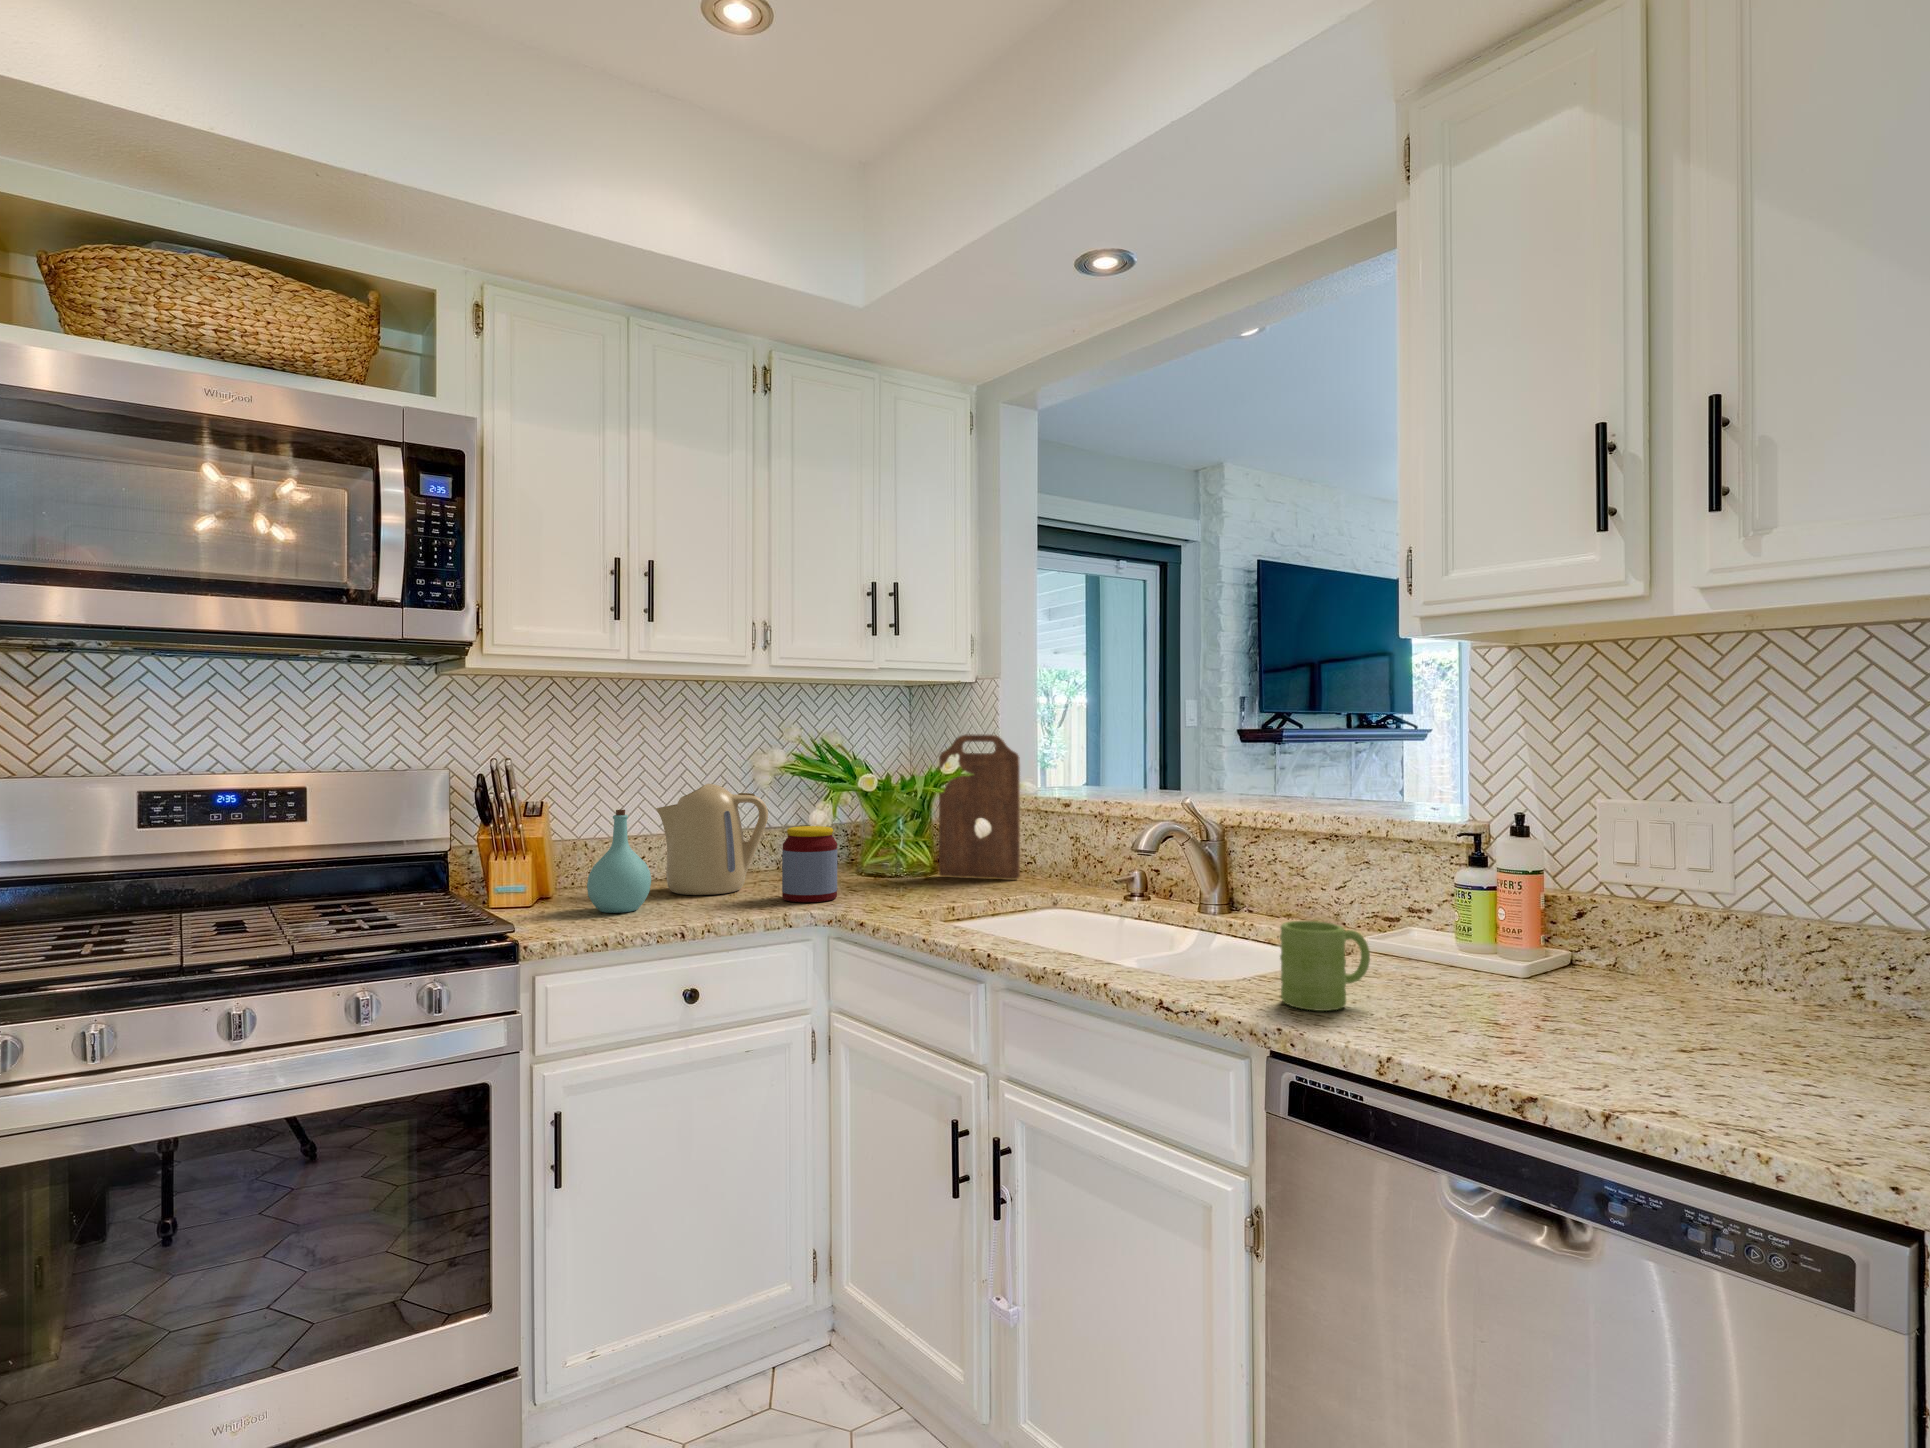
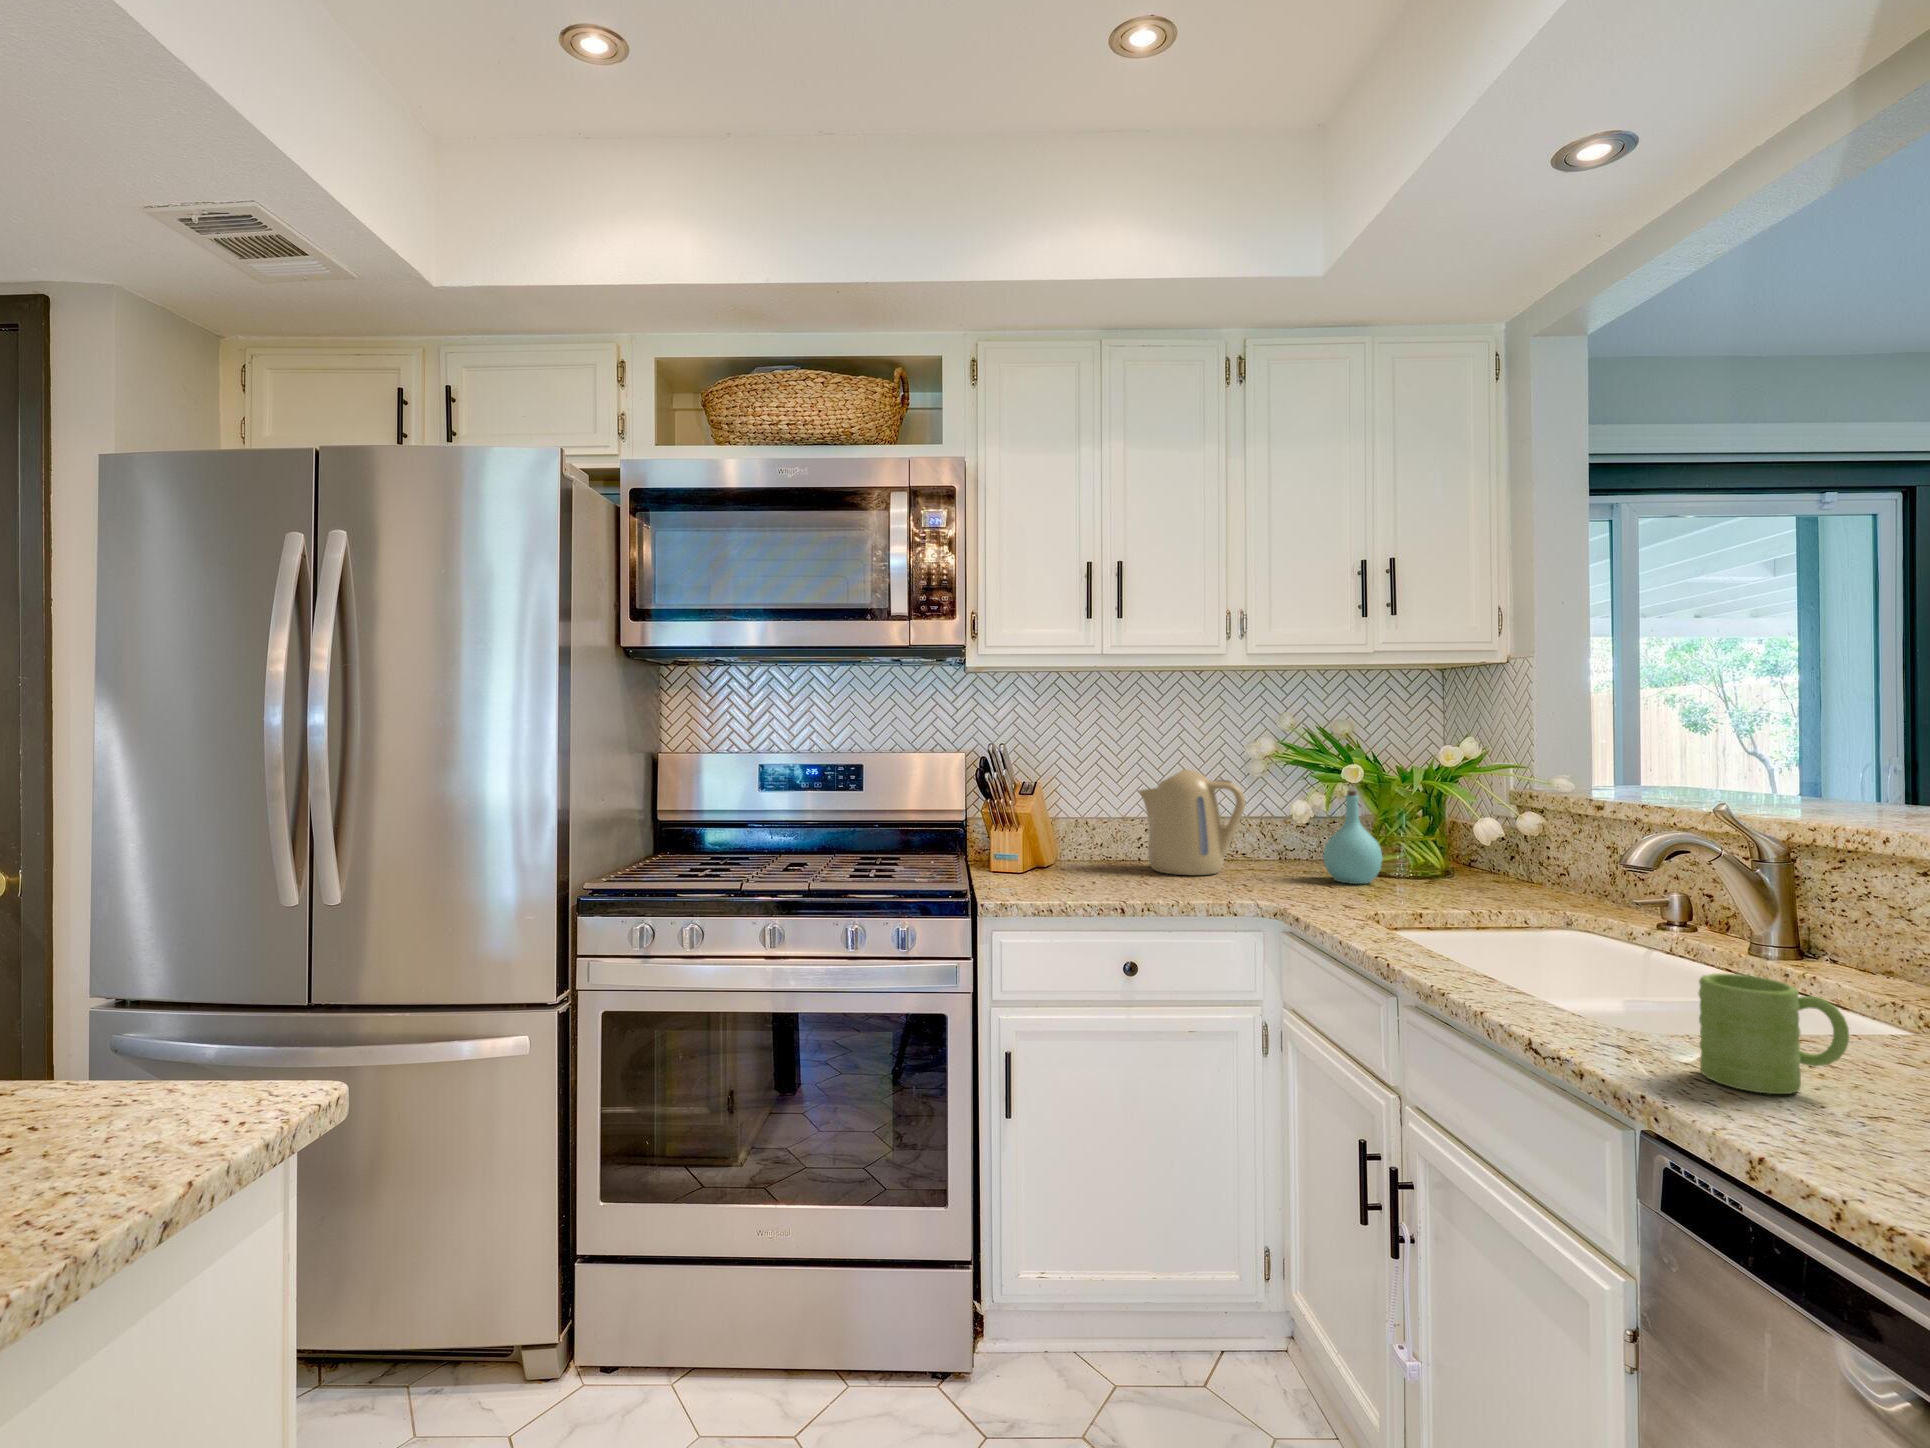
cutting board: present [939,734,1020,879] -> none [1447,724,1548,894]
bottle: present [587,810,651,913] -> present [1323,791,1382,884]
jar: present [782,826,837,902] -> none [1246,816,1304,893]

